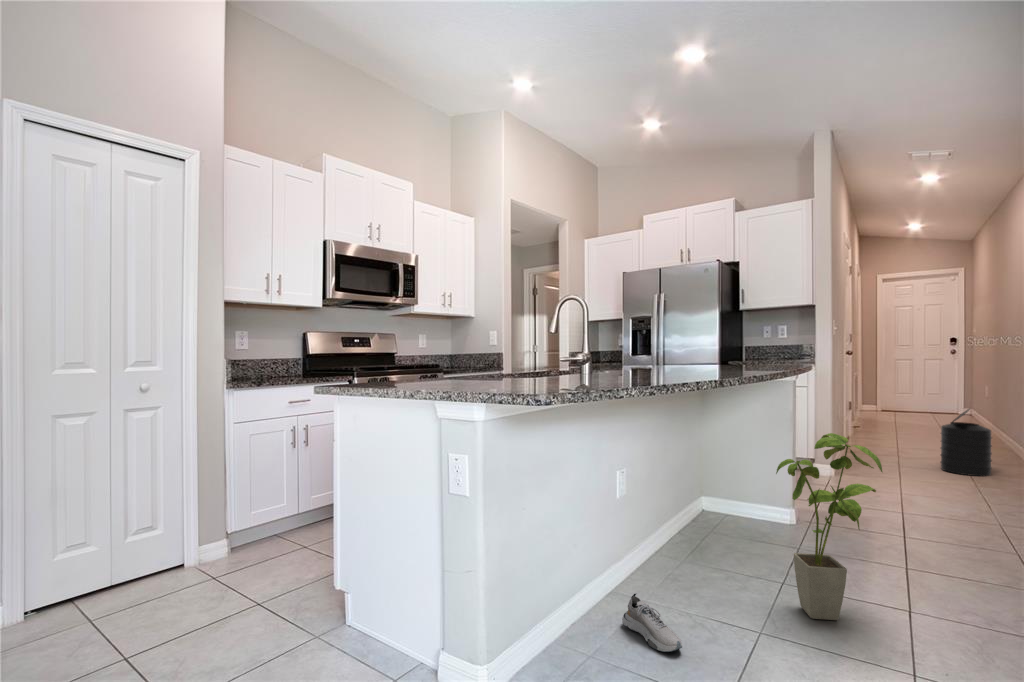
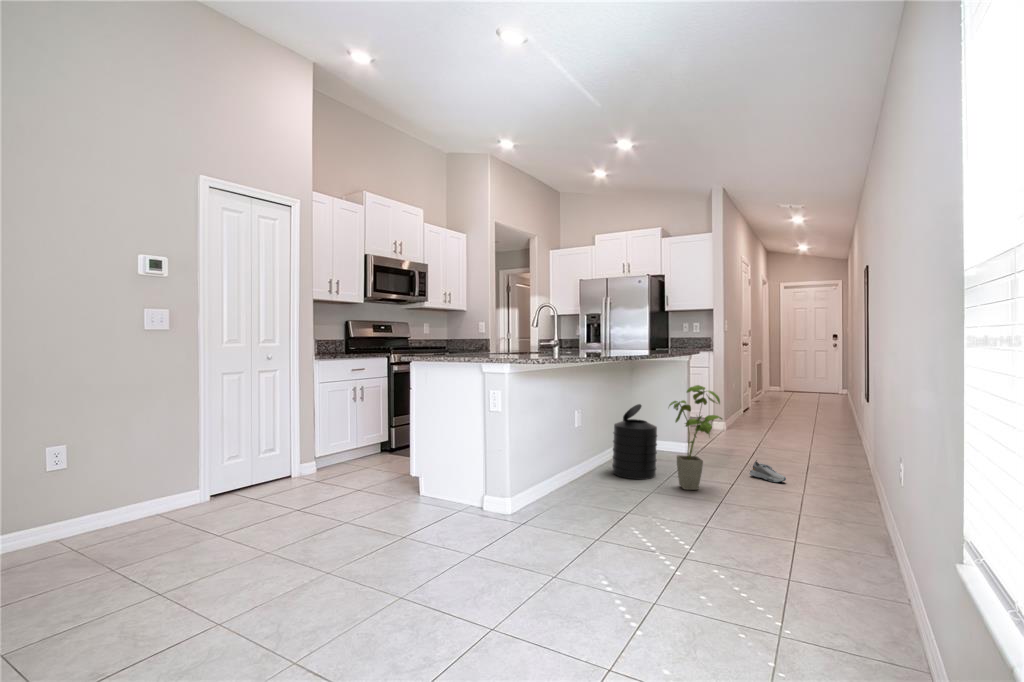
trash can: present [941,409,992,476] -> present [612,404,657,479]
shoe: present [622,594,682,652] -> present [749,460,786,482]

